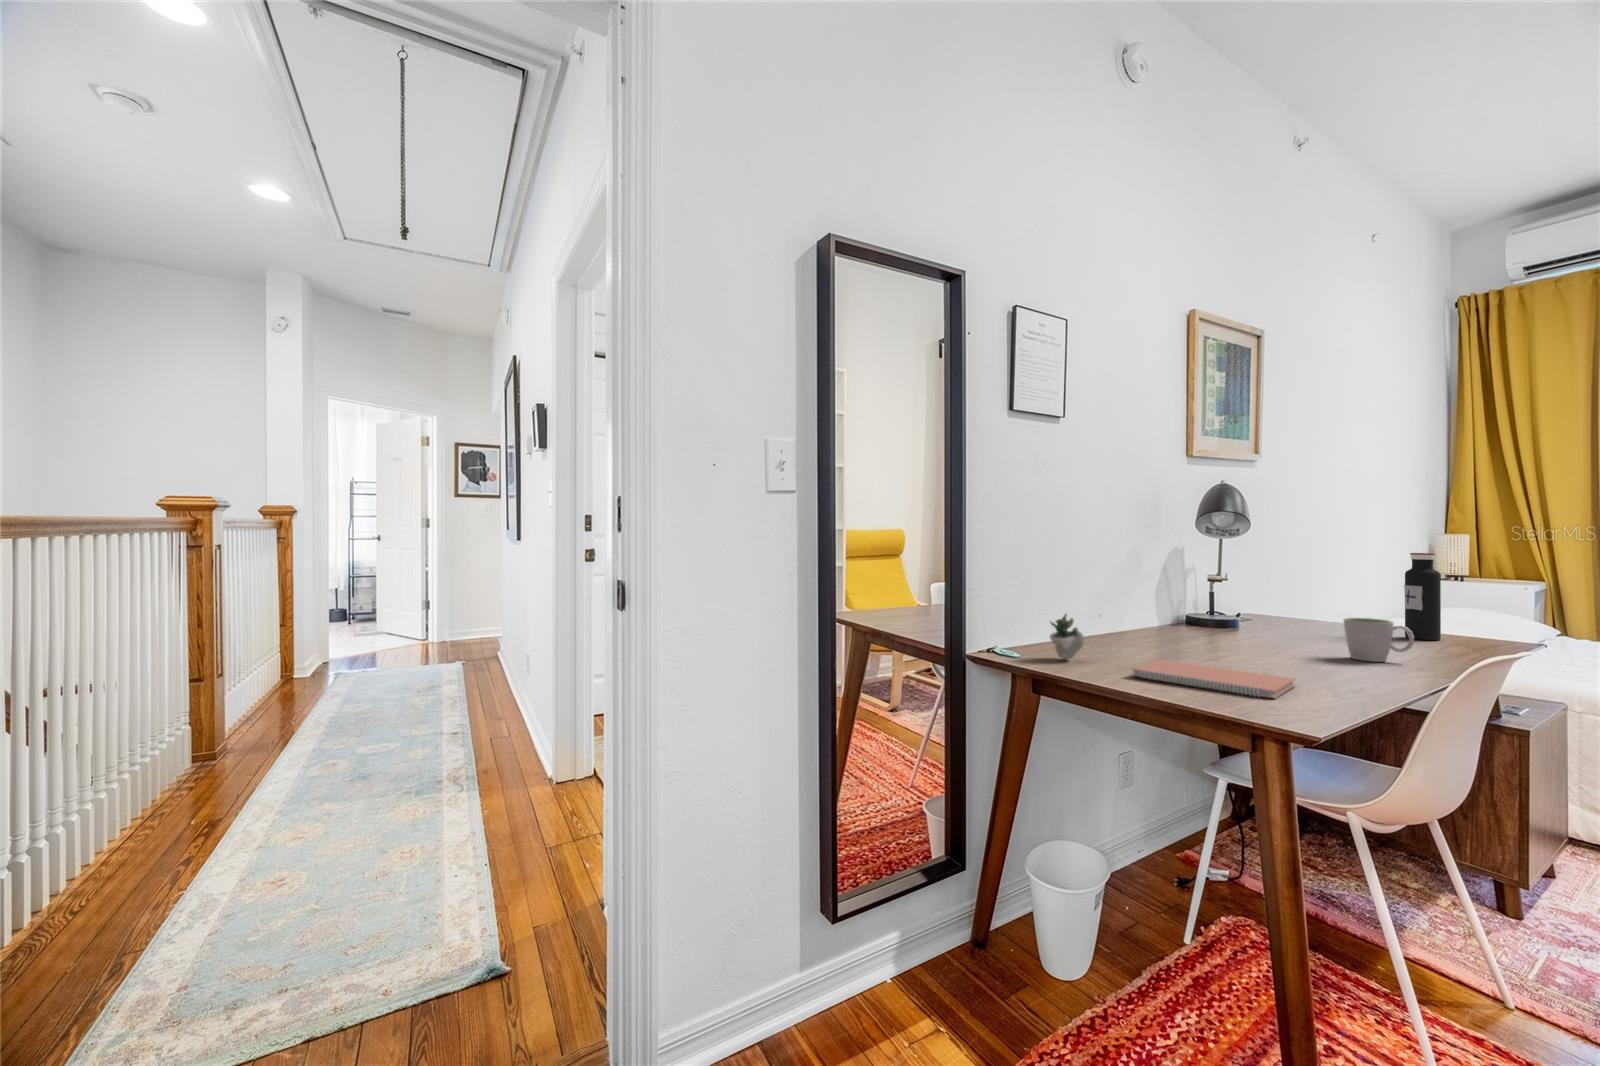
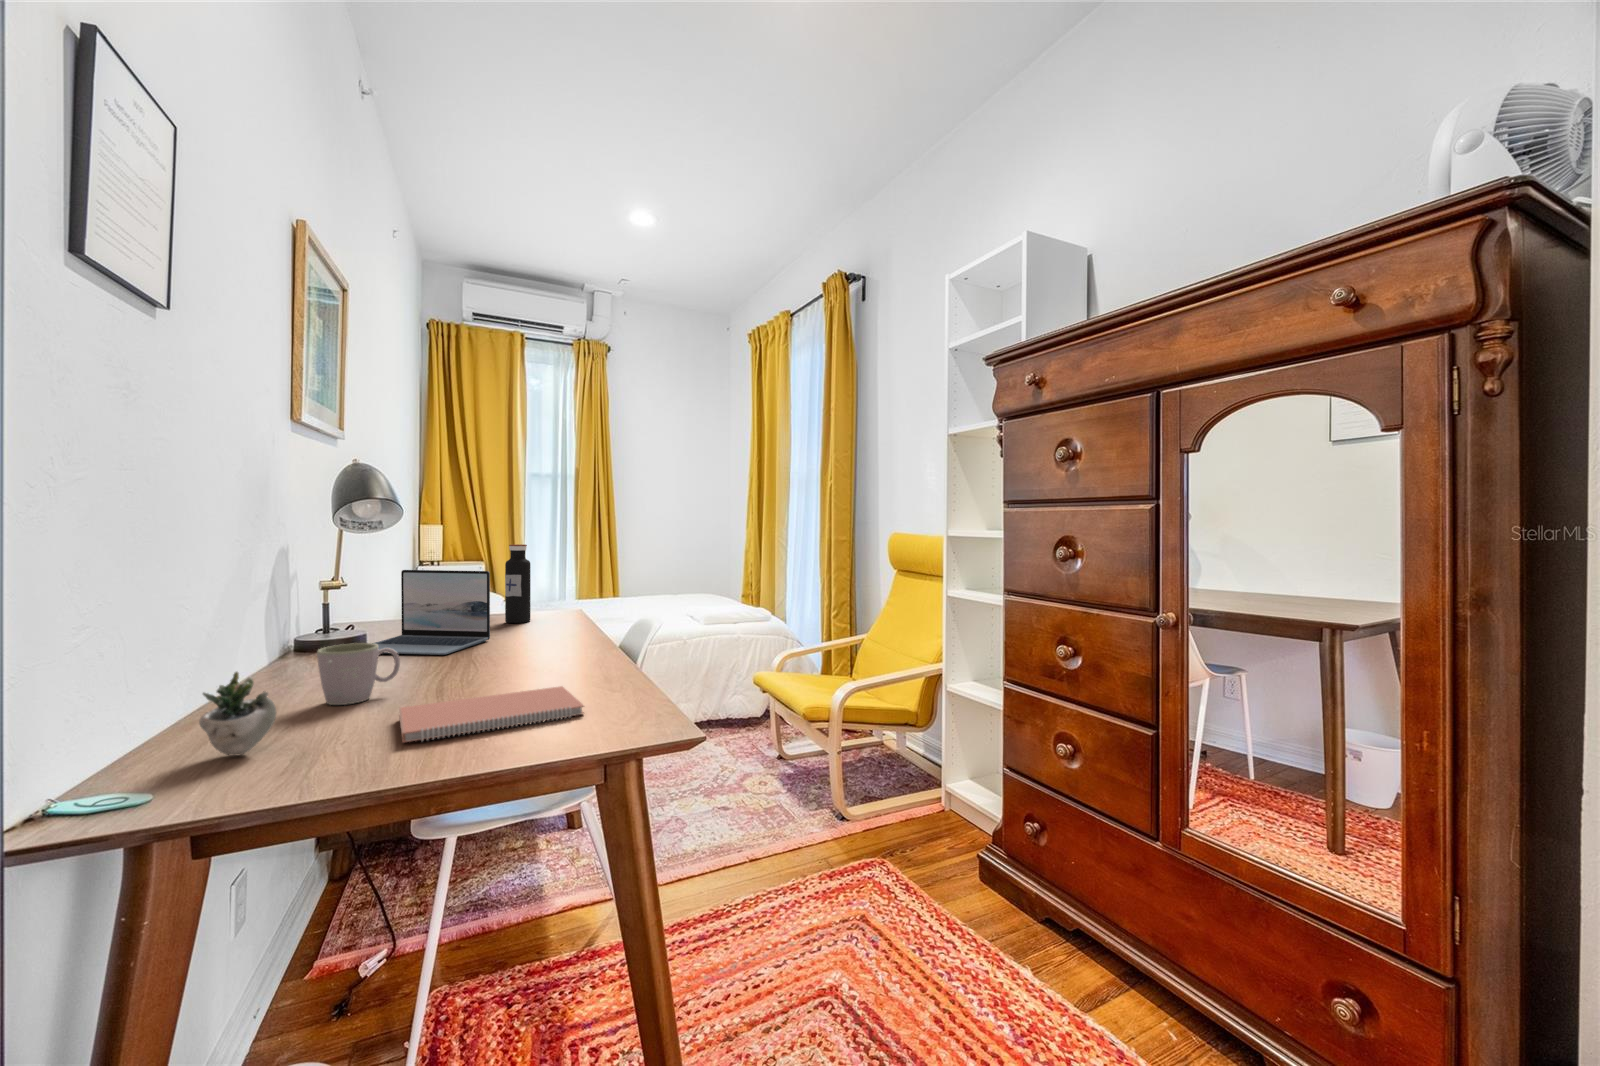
laptop: none [1216,571,1345,646] -> present [373,570,490,655]
mug: present [1344,618,1414,662] -> present [317,643,400,705]

